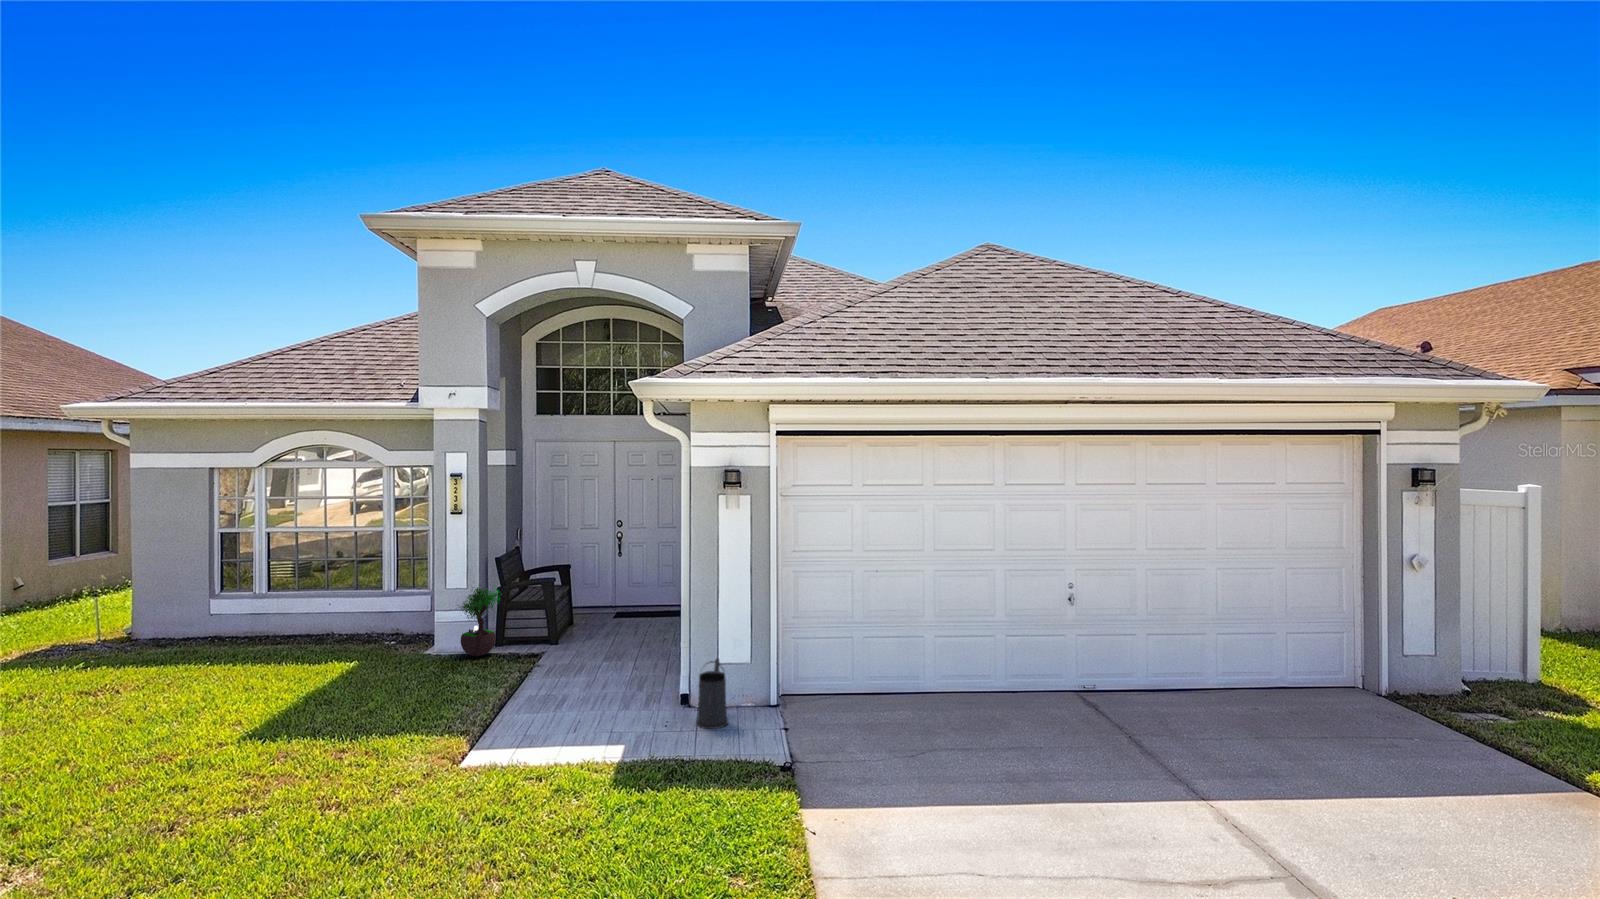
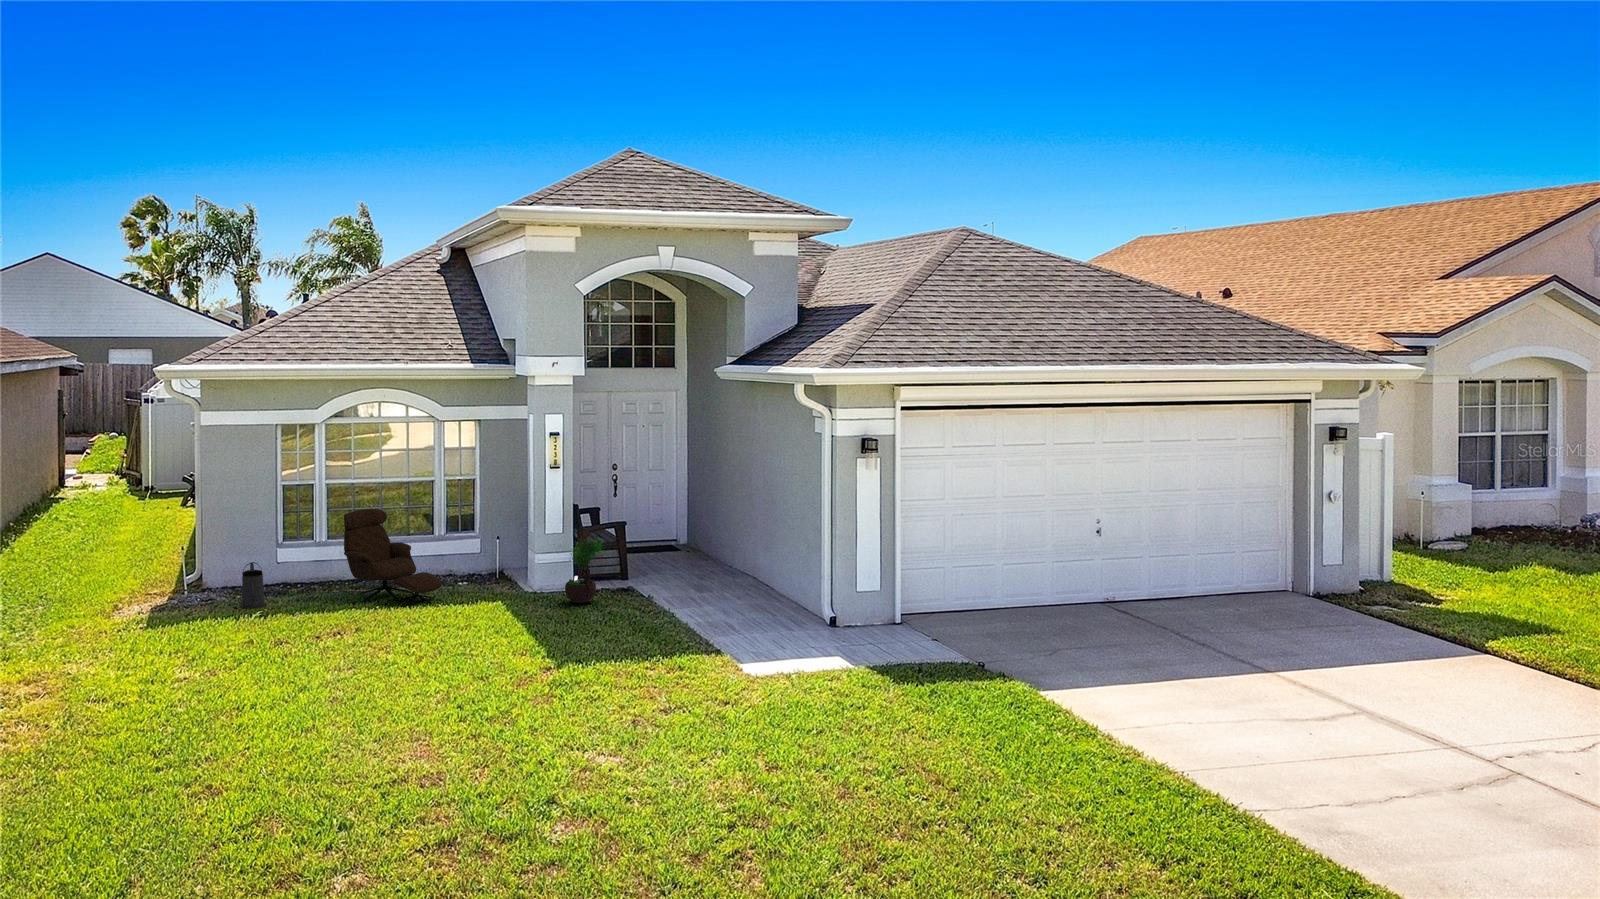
lounge chair: none [280,550,363,649] -> present [344,509,442,606]
watering can: present [696,658,728,729] -> present [241,562,266,609]

